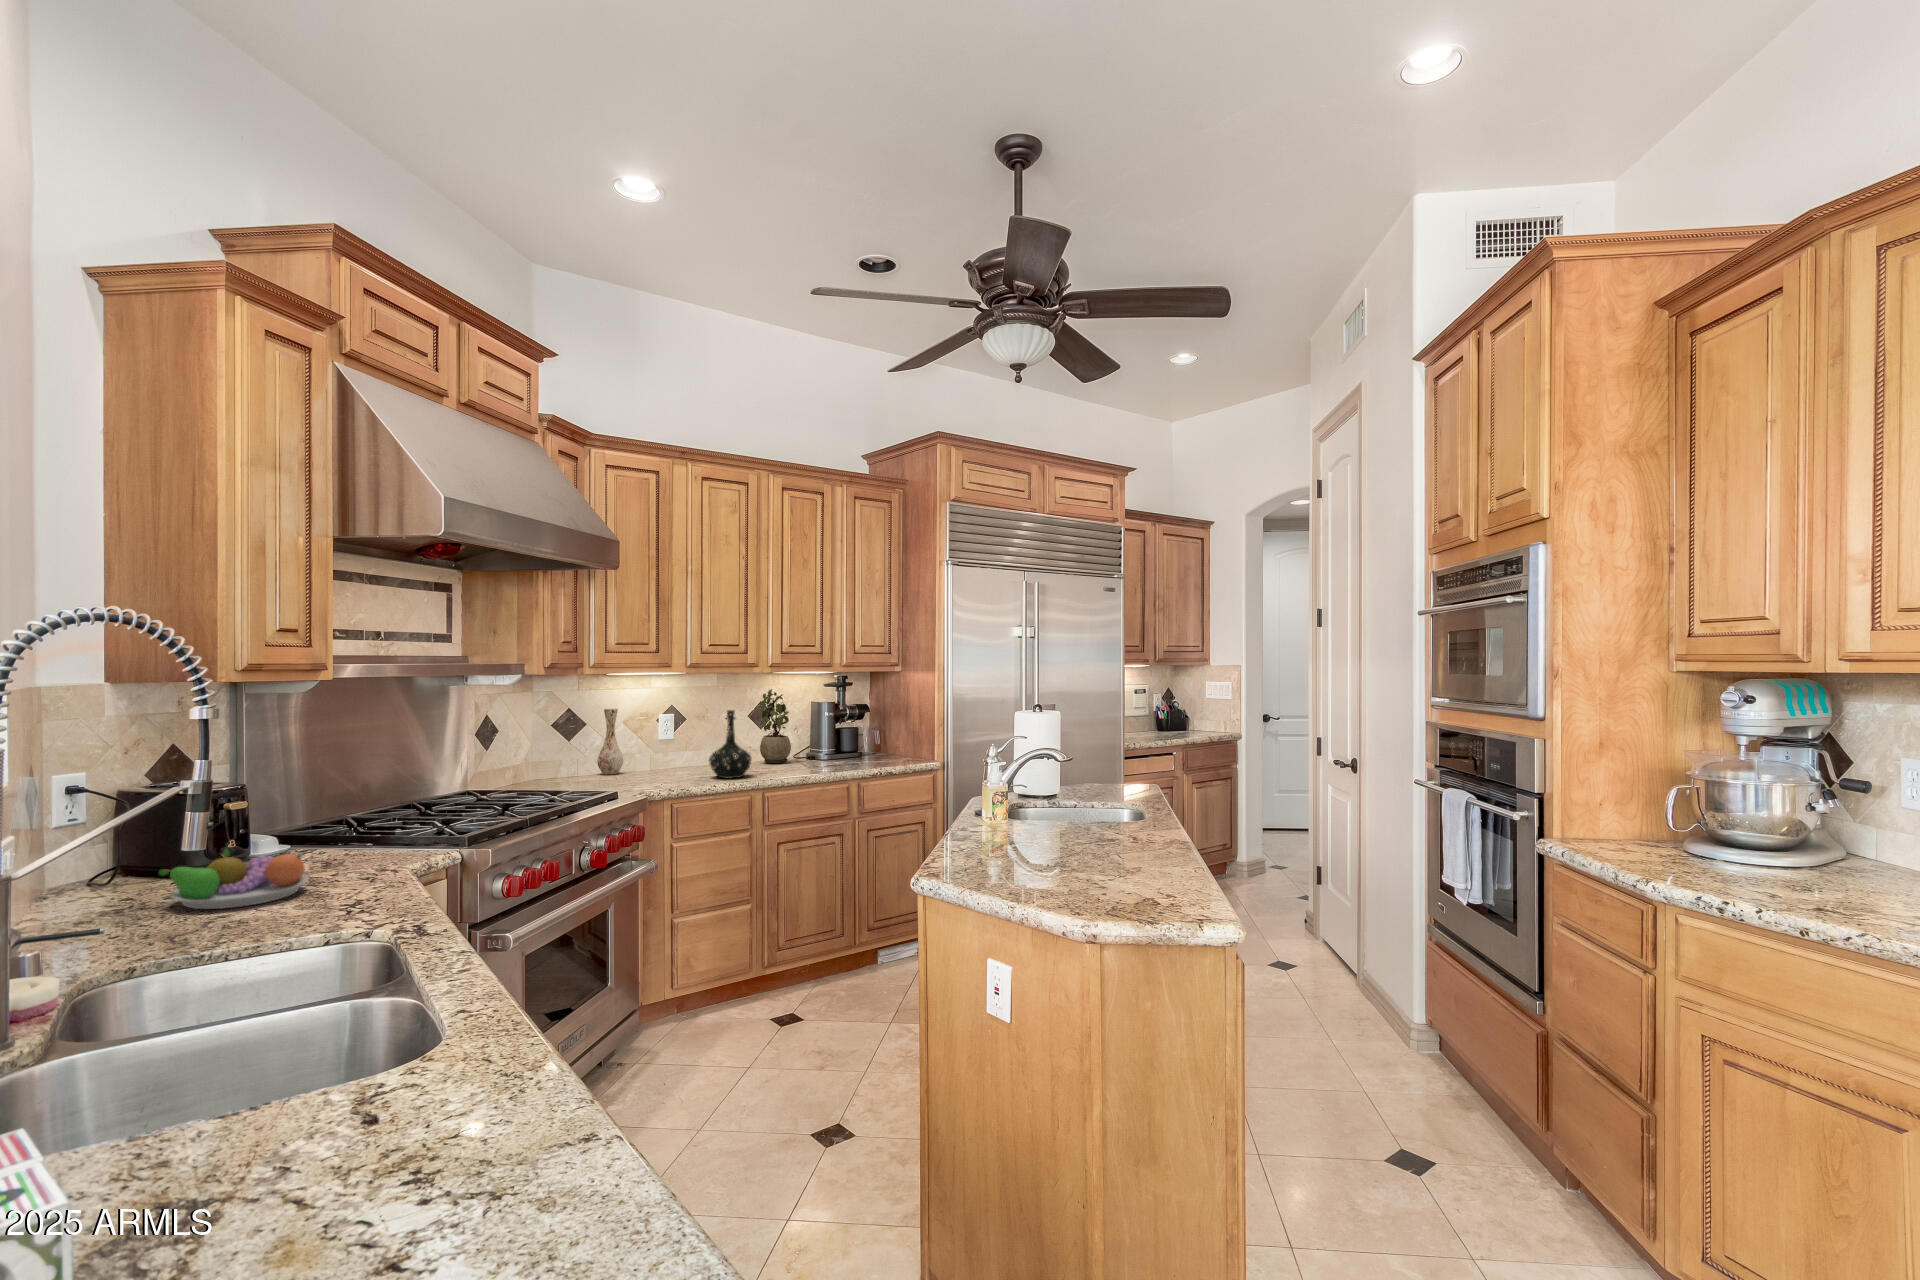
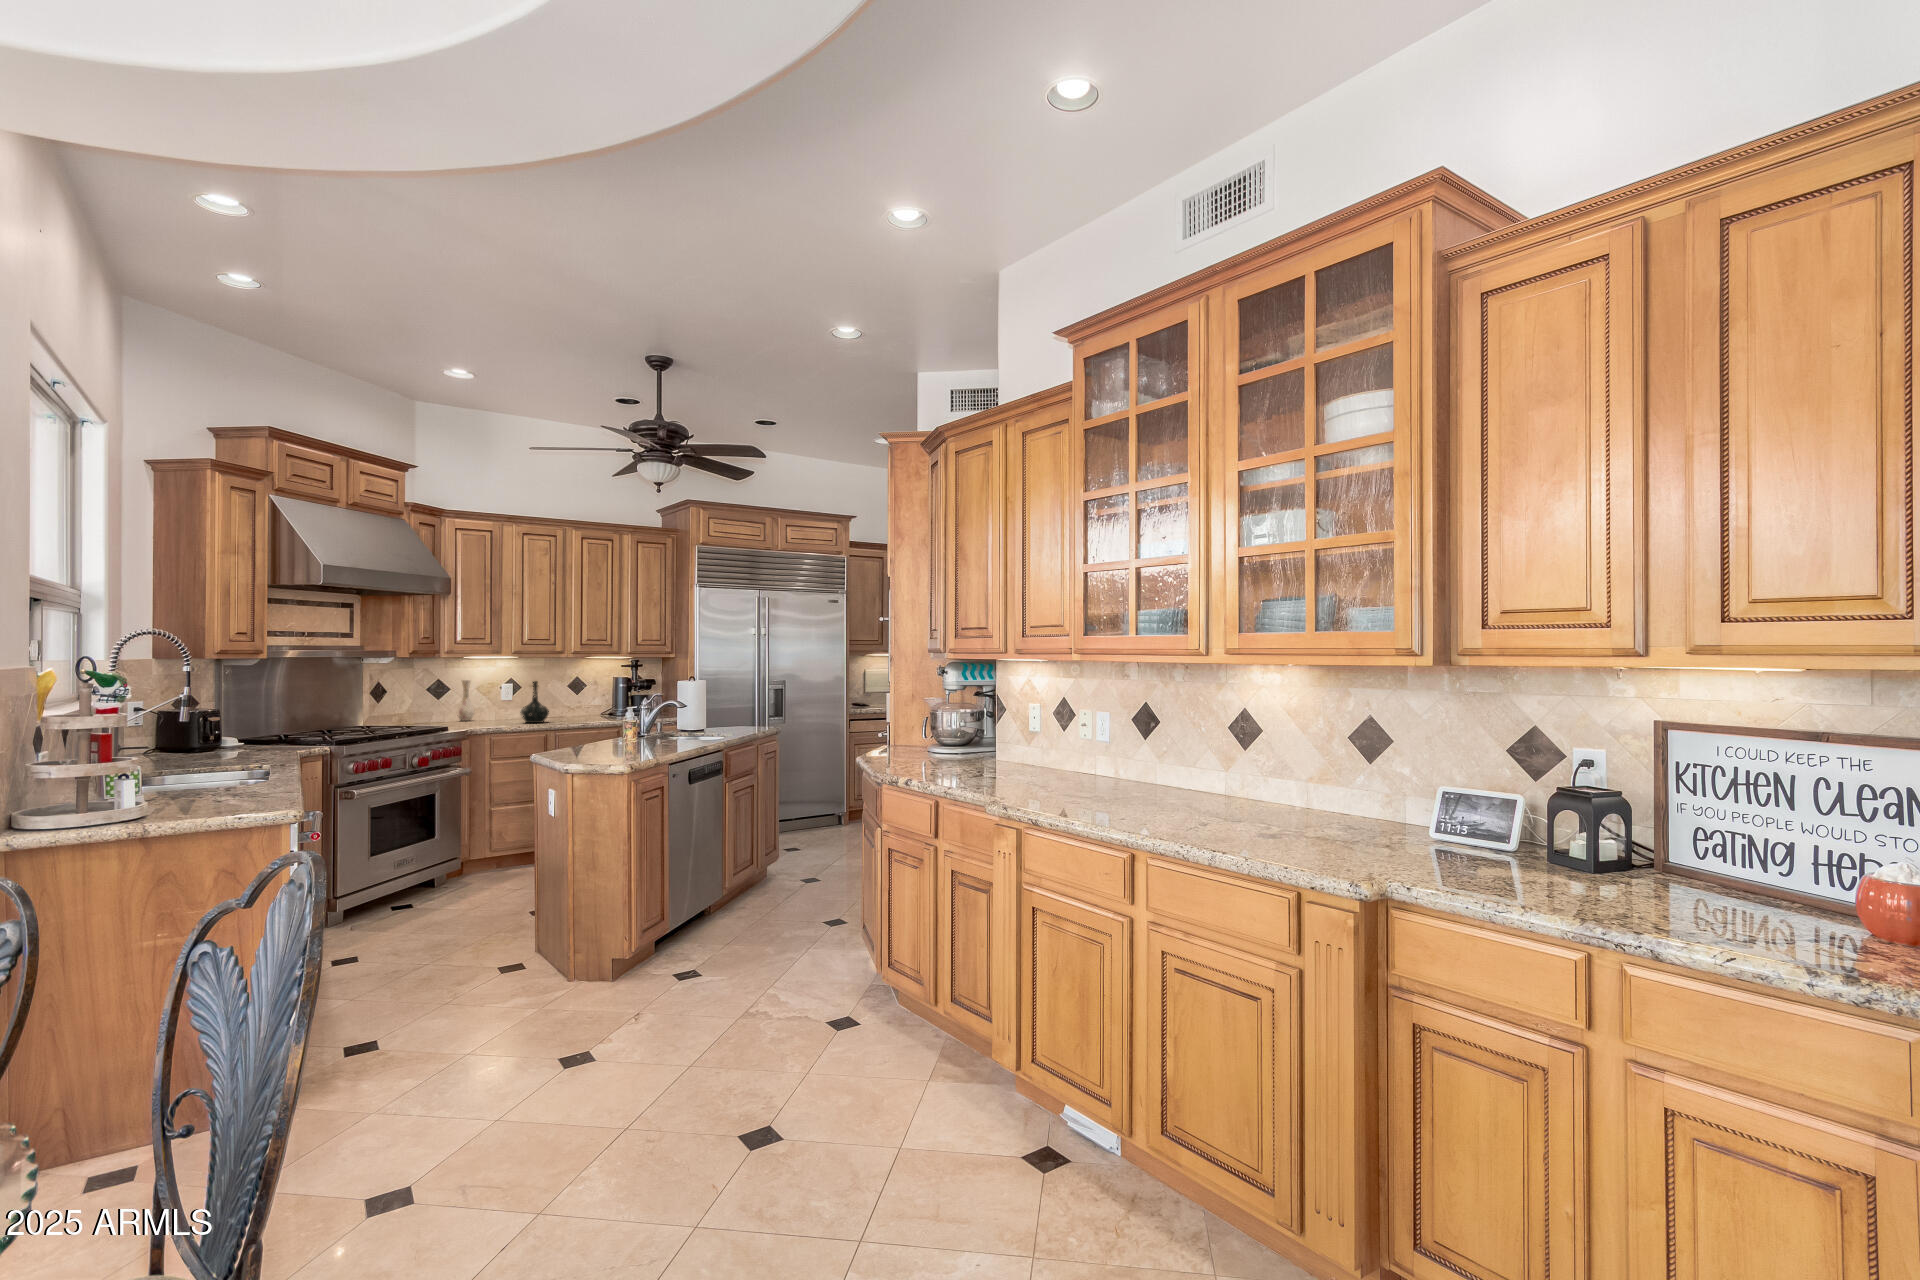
potted plant: present [760,689,791,763] -> none [572,669,593,717]
fruit bowl: present [159,850,309,909] -> none [176,733,243,756]

